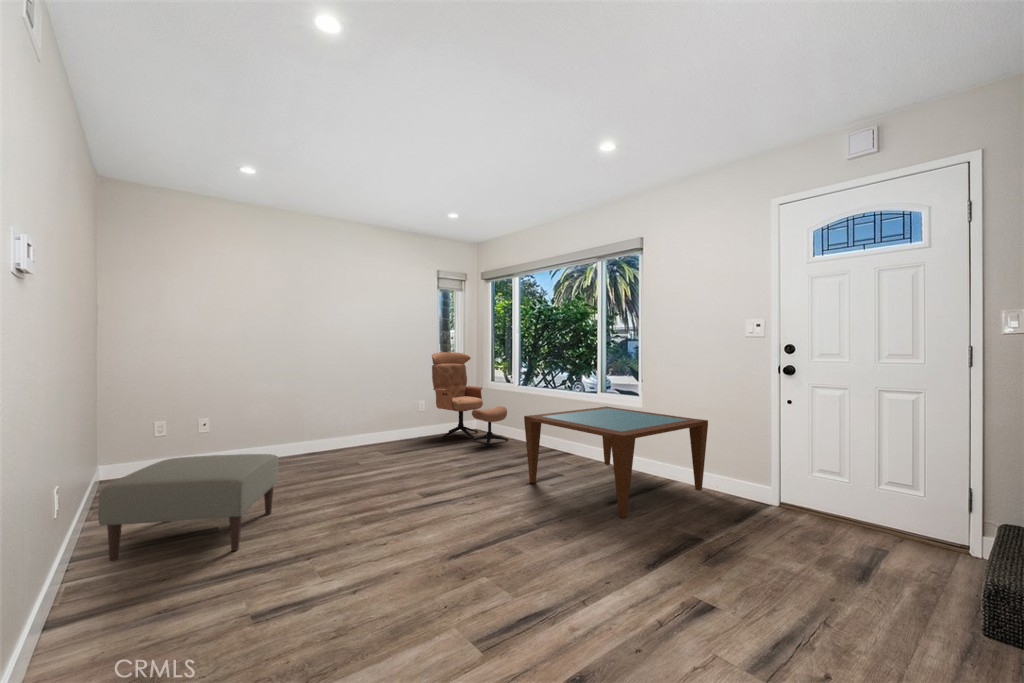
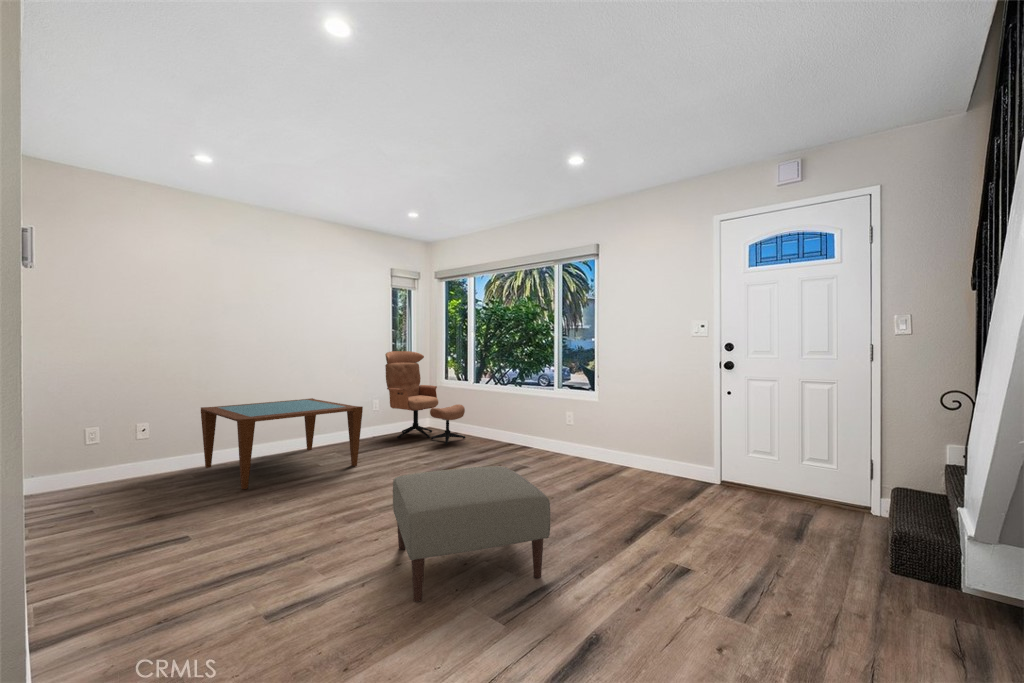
coffee table: present [524,406,708,518] -> present [201,398,363,489]
ottoman: present [98,454,279,561] -> present [393,466,550,602]

